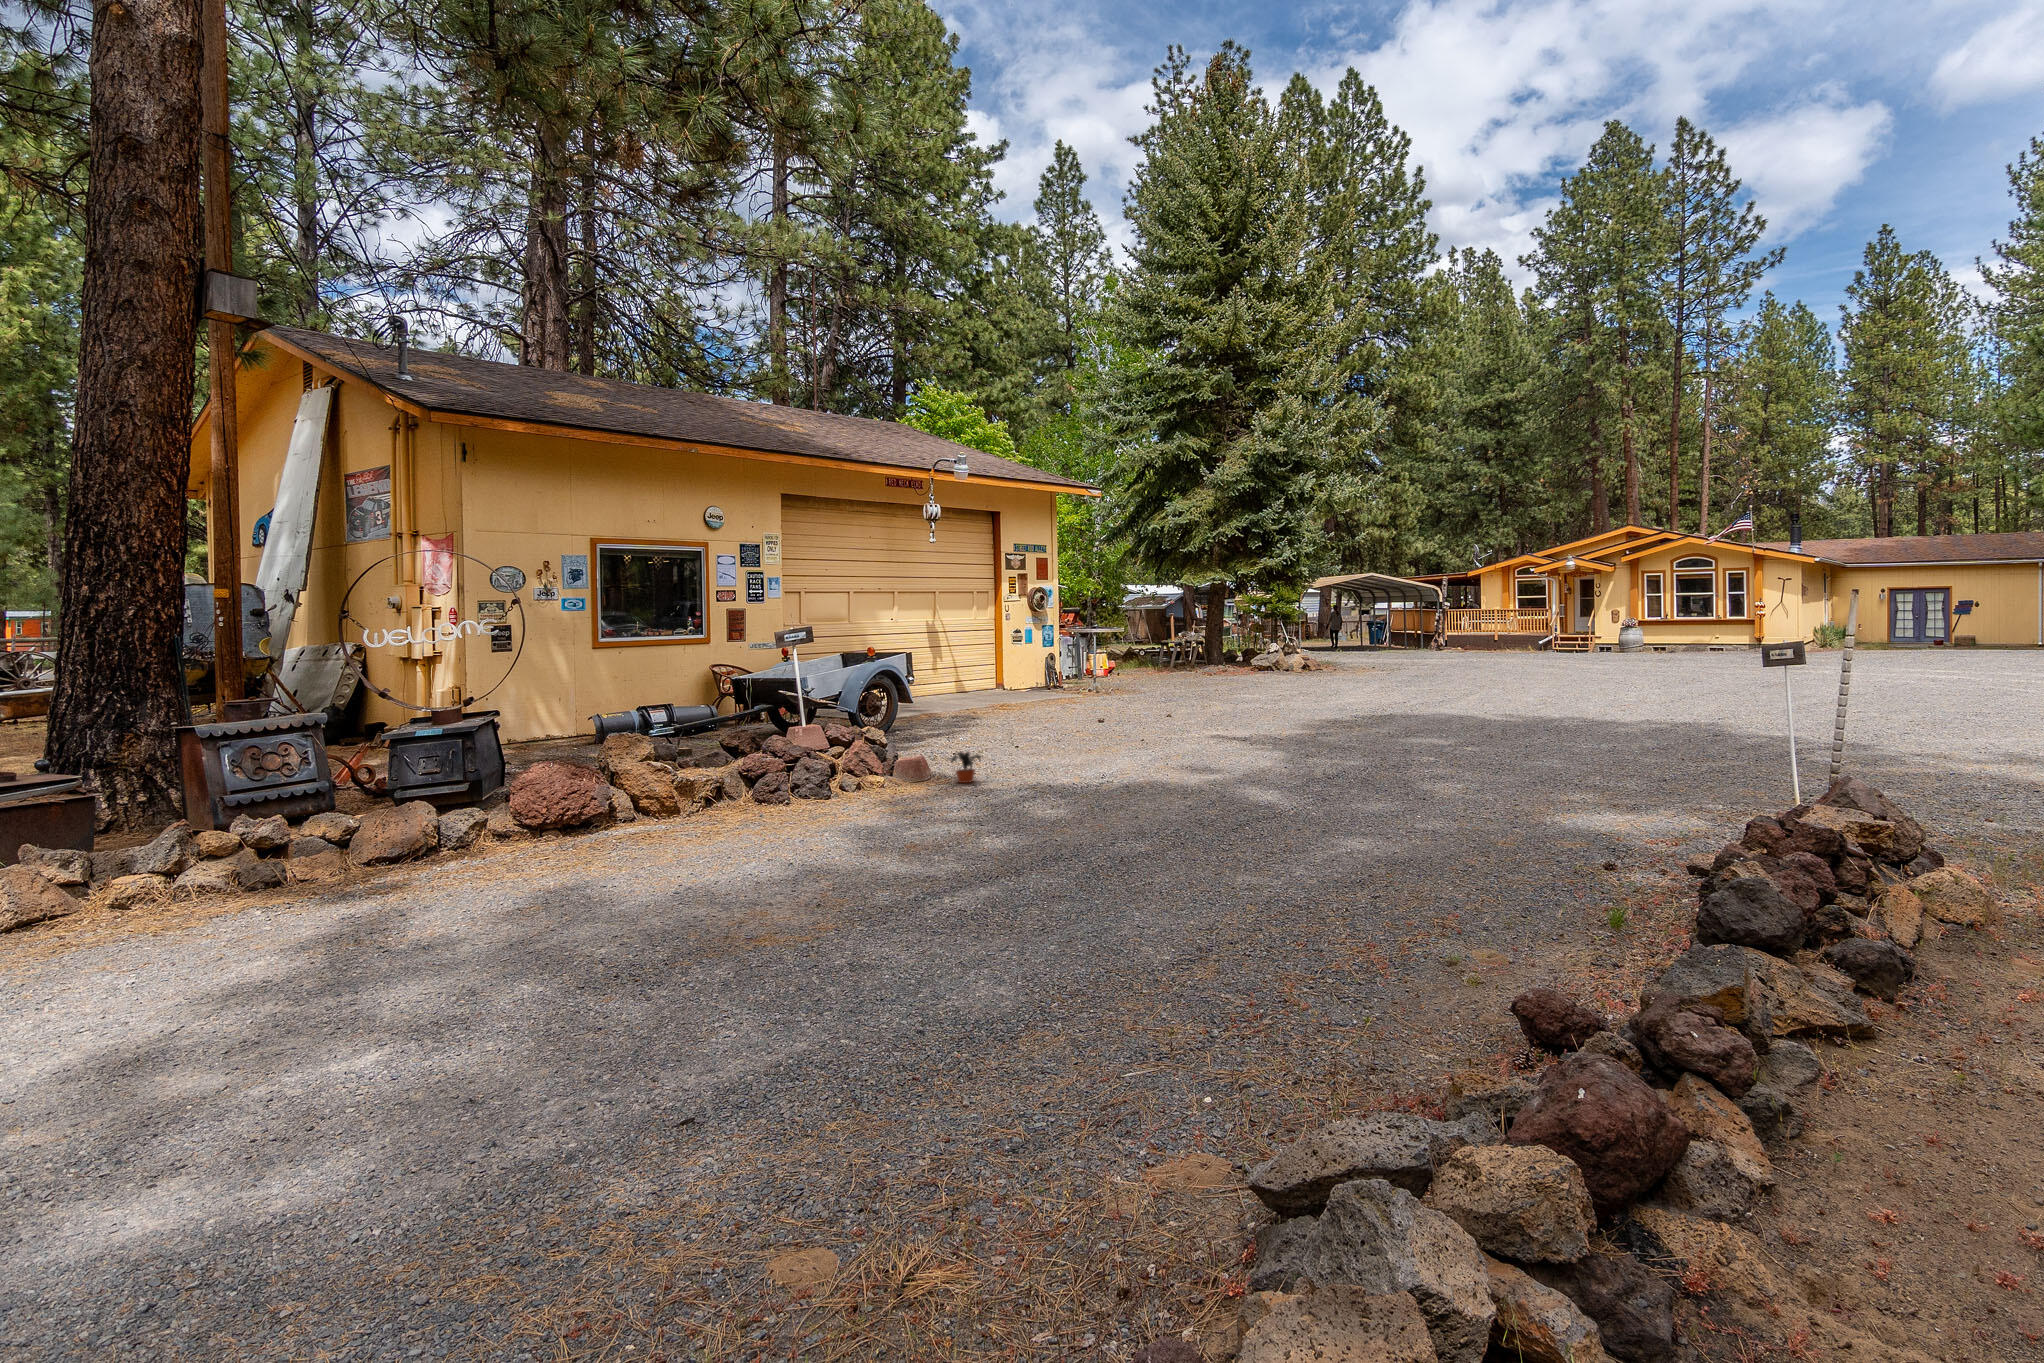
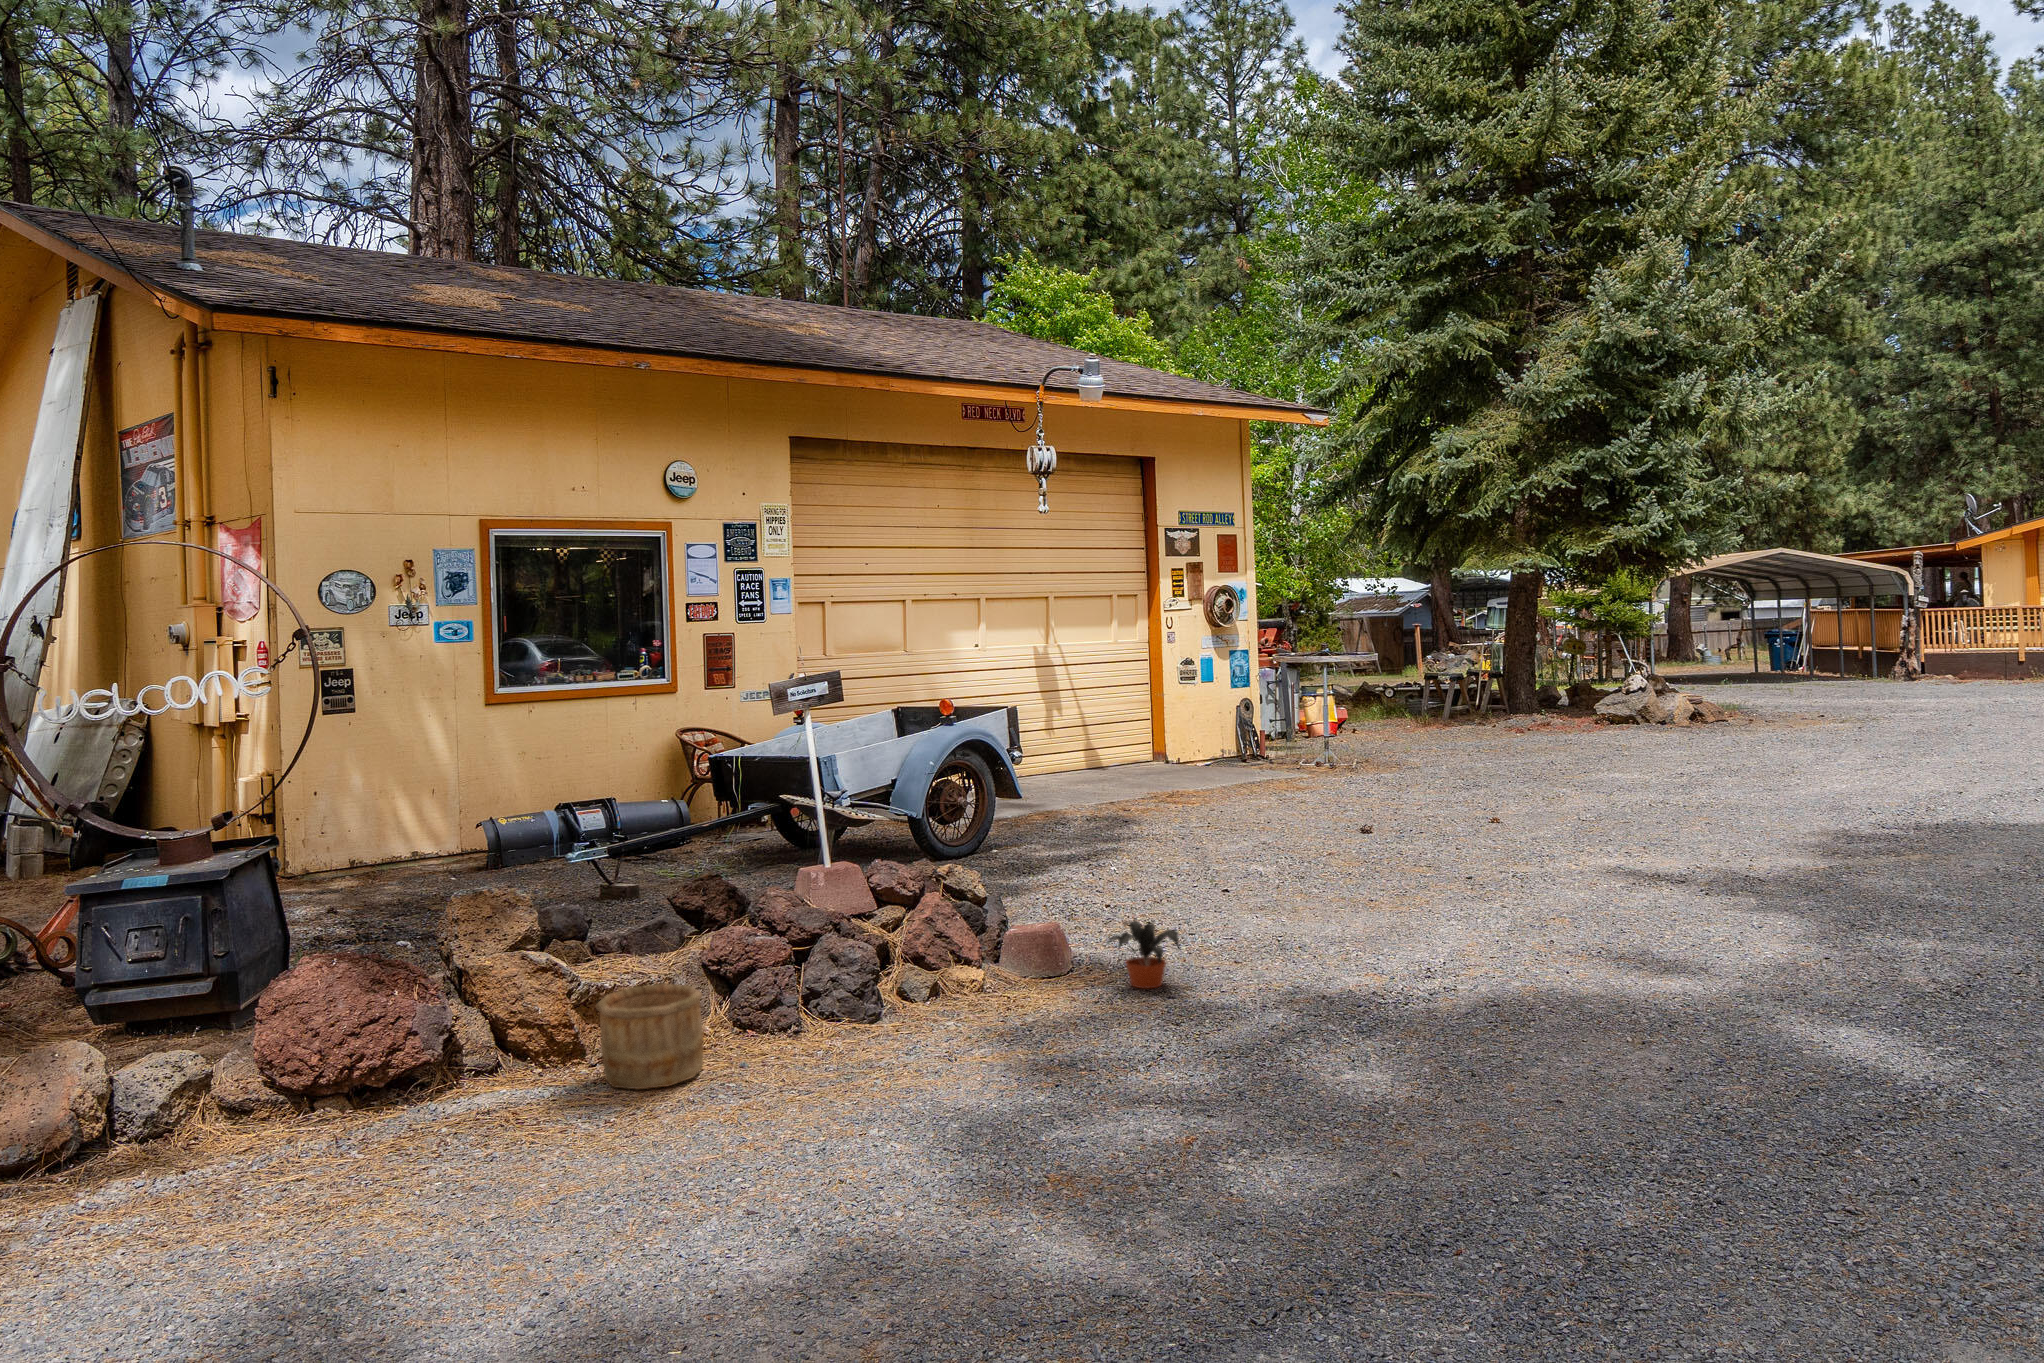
wooden bucket: none [688,777,742,824] -> present [596,983,703,1089]

